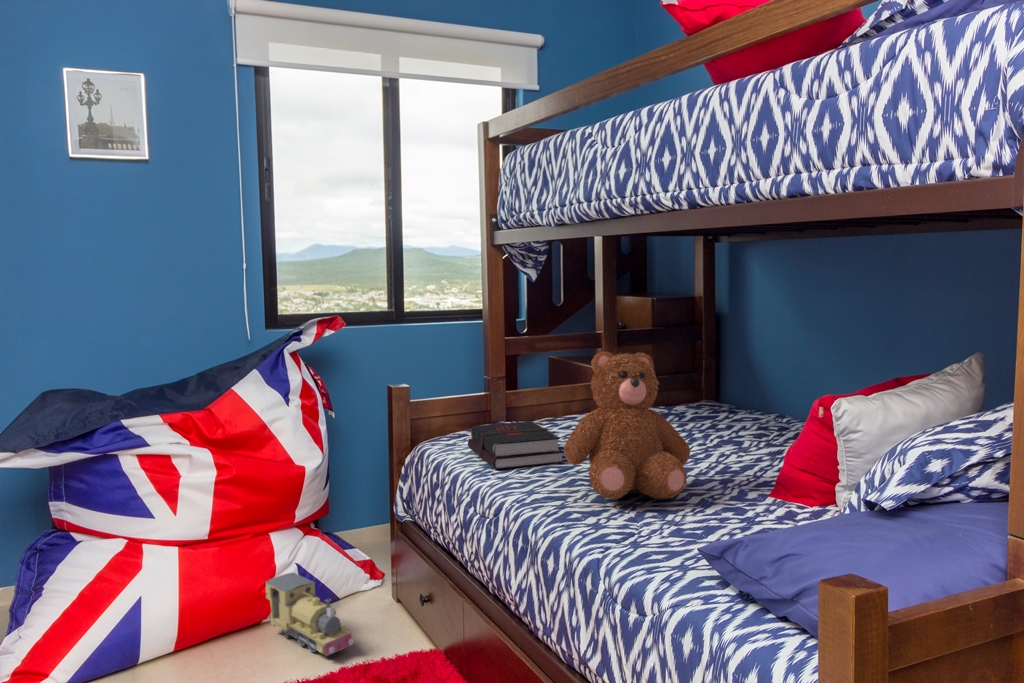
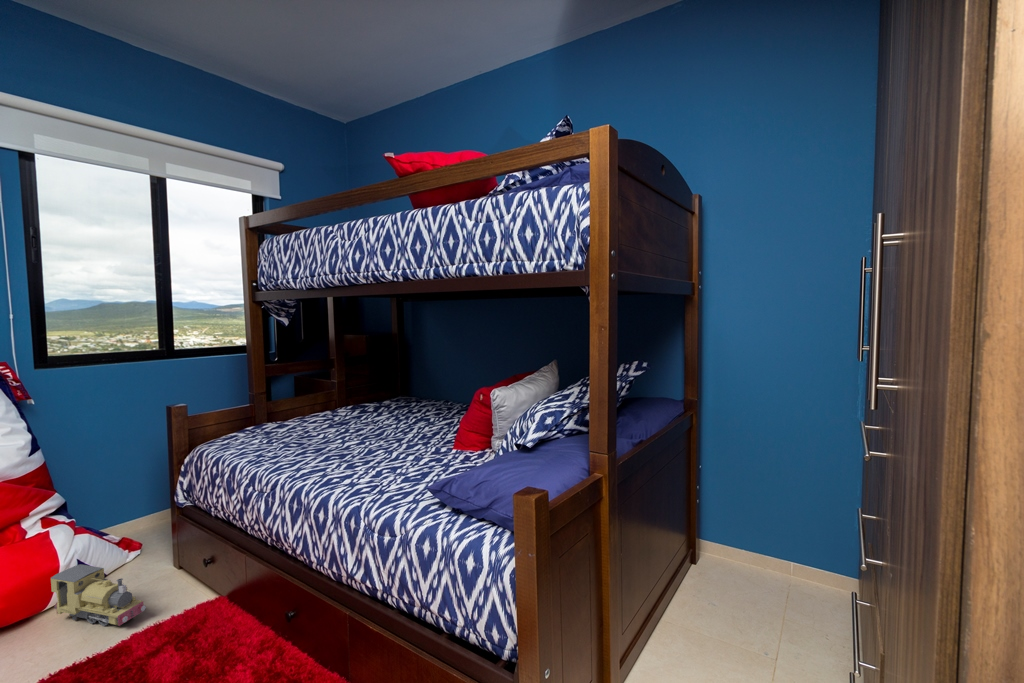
teddy bear: present [564,351,690,499] -> none [322,370,406,466]
hardback book: present [468,421,564,469] -> none [241,421,318,457]

